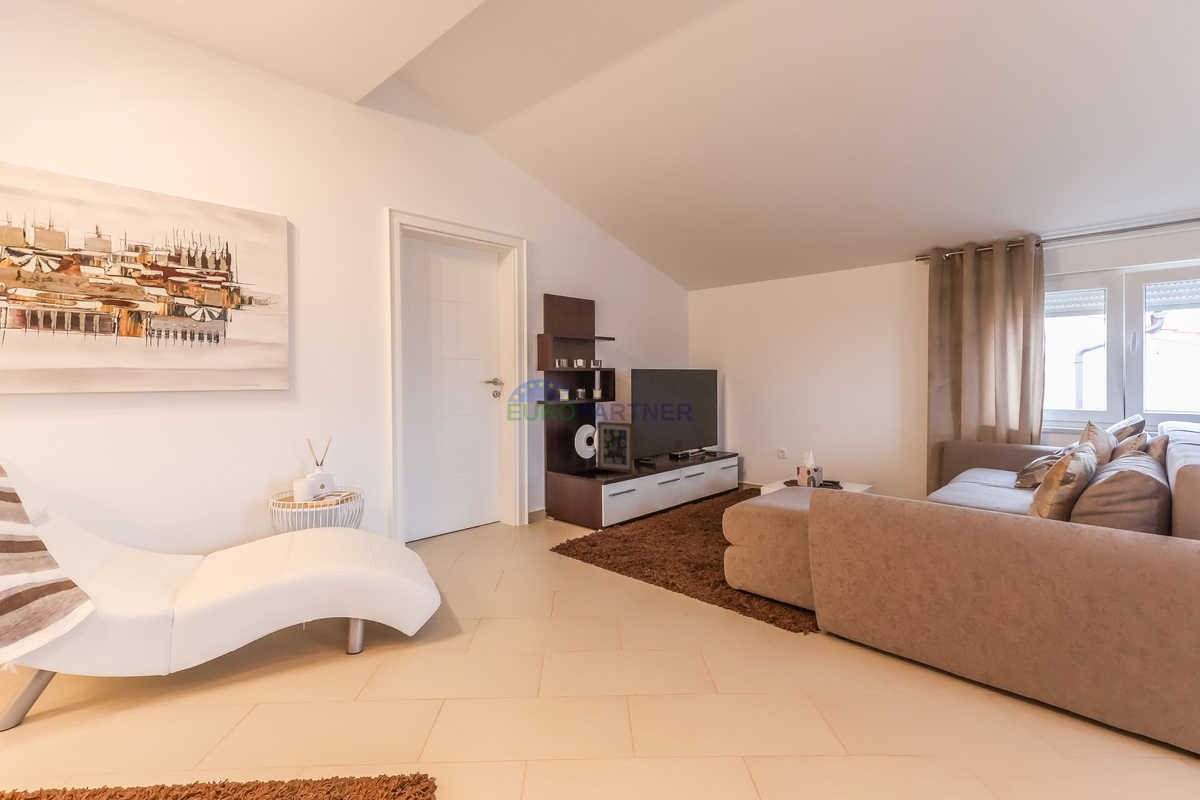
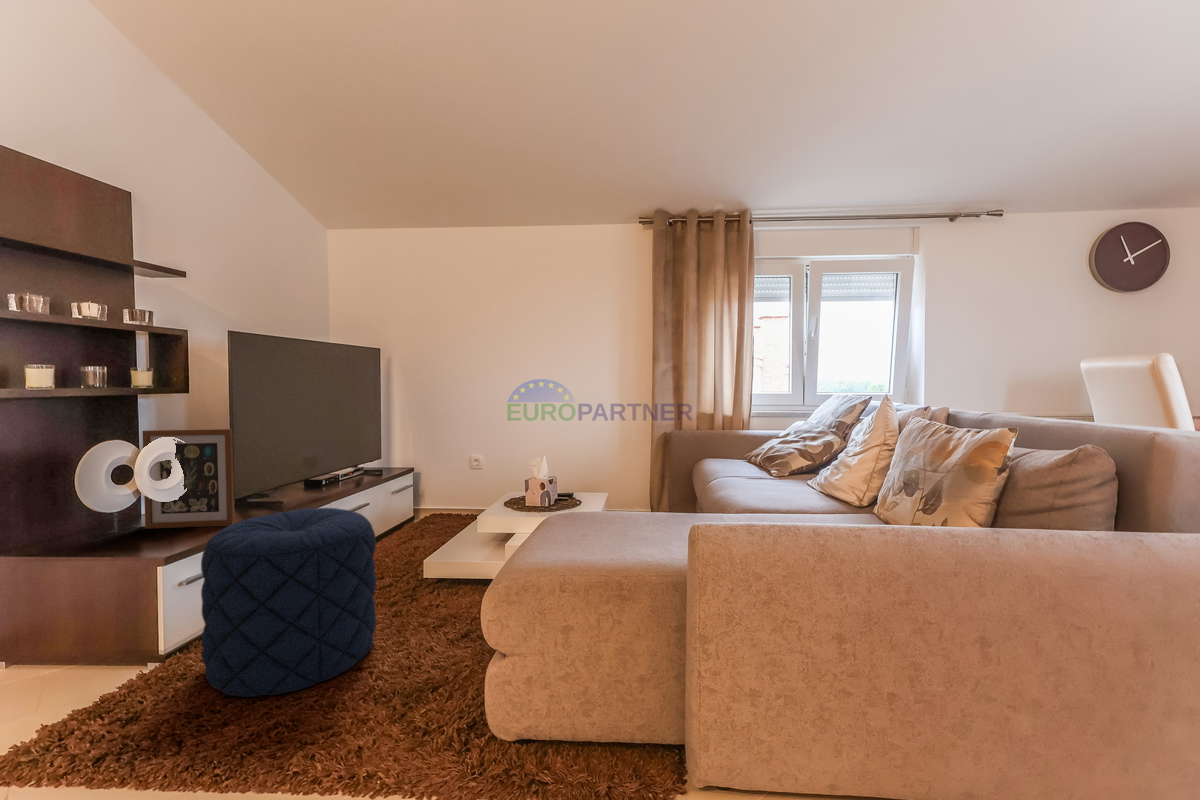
pouf: none [618,469,693,552] -> present [201,508,376,697]

